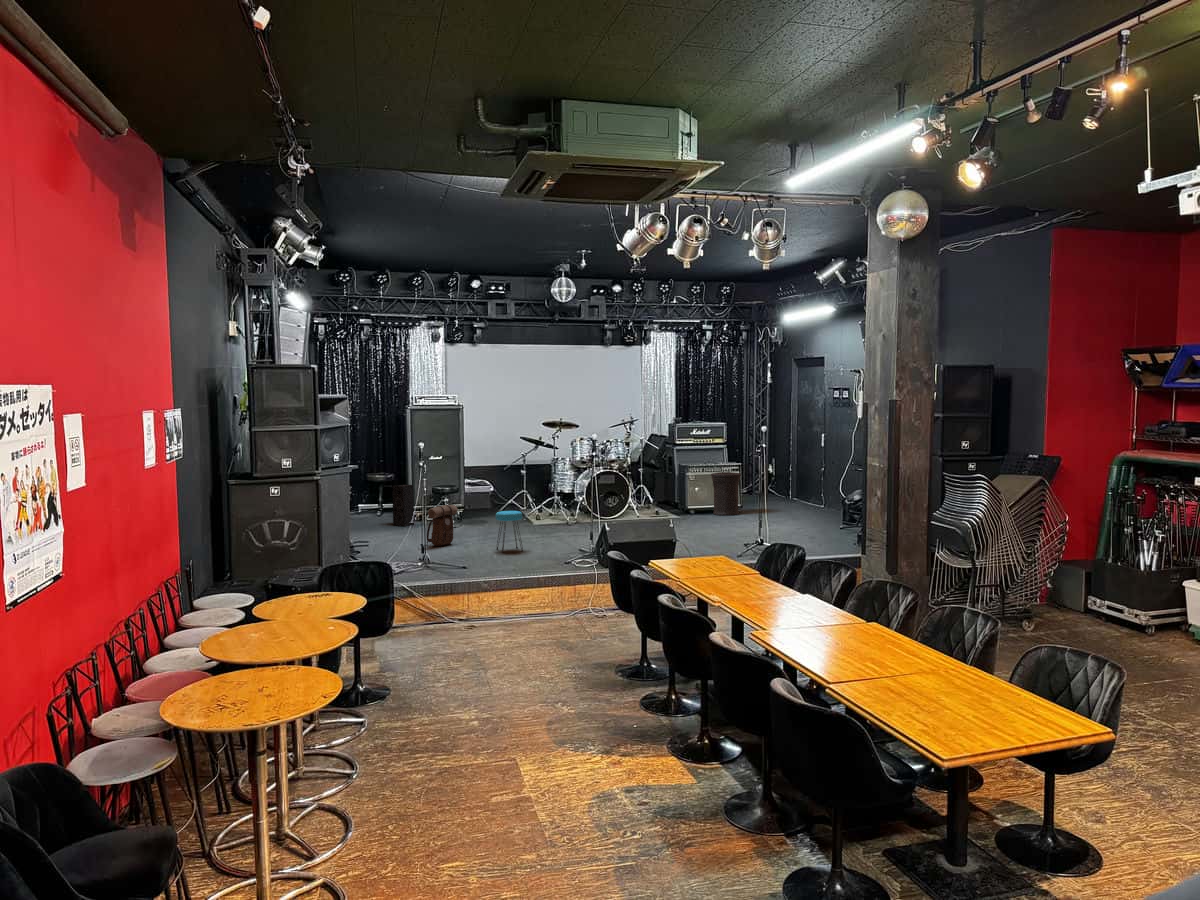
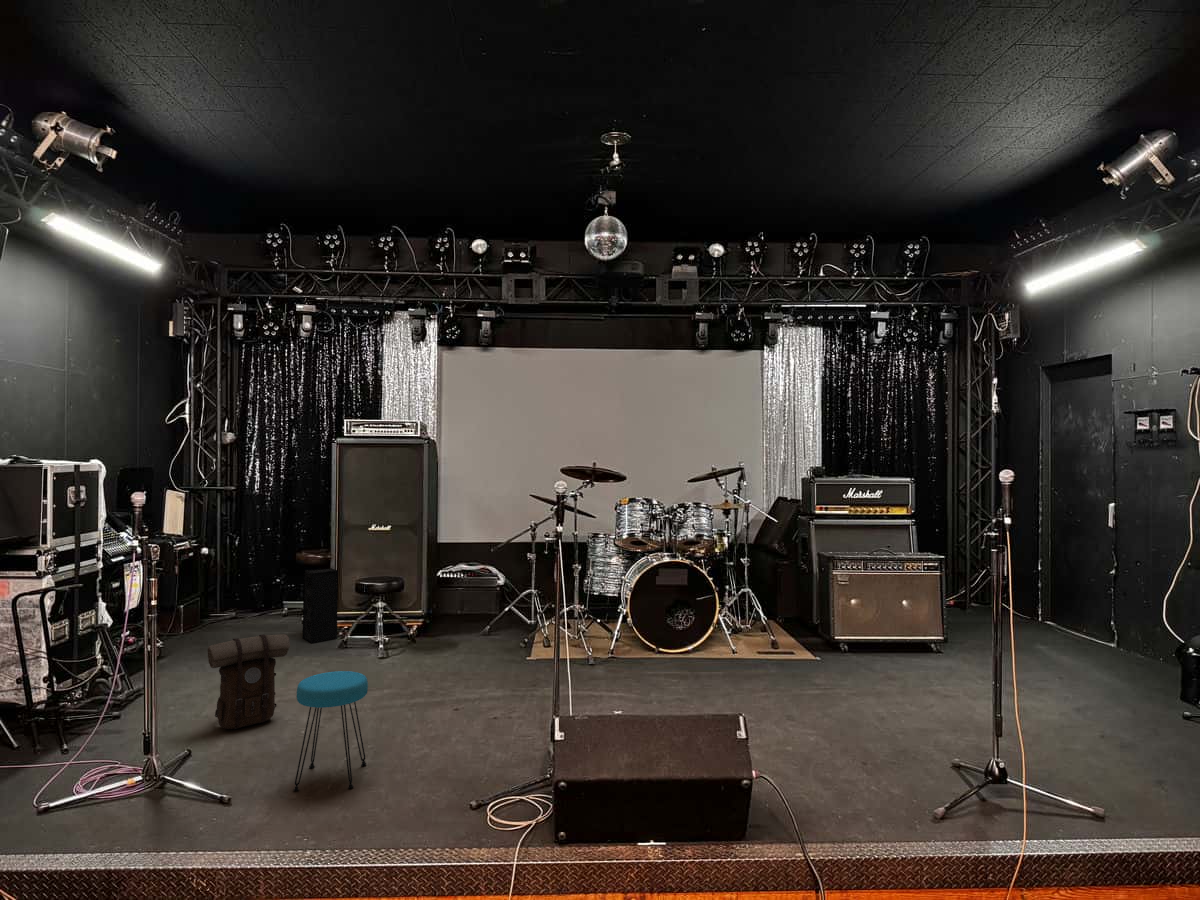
trash can: present [711,471,741,516] -> none [882,572,949,668]

